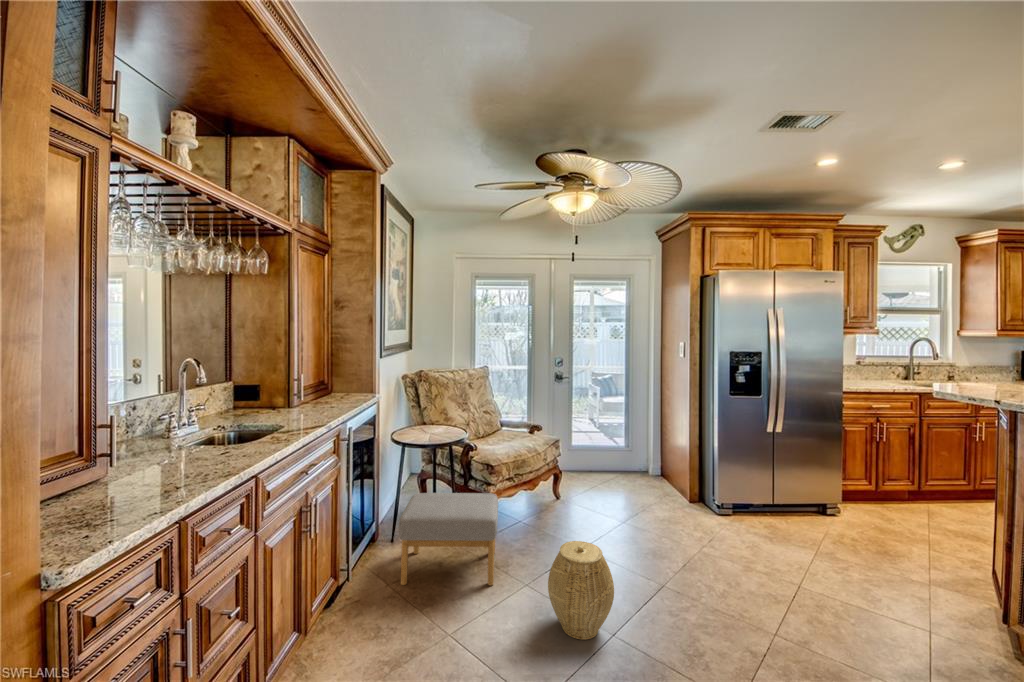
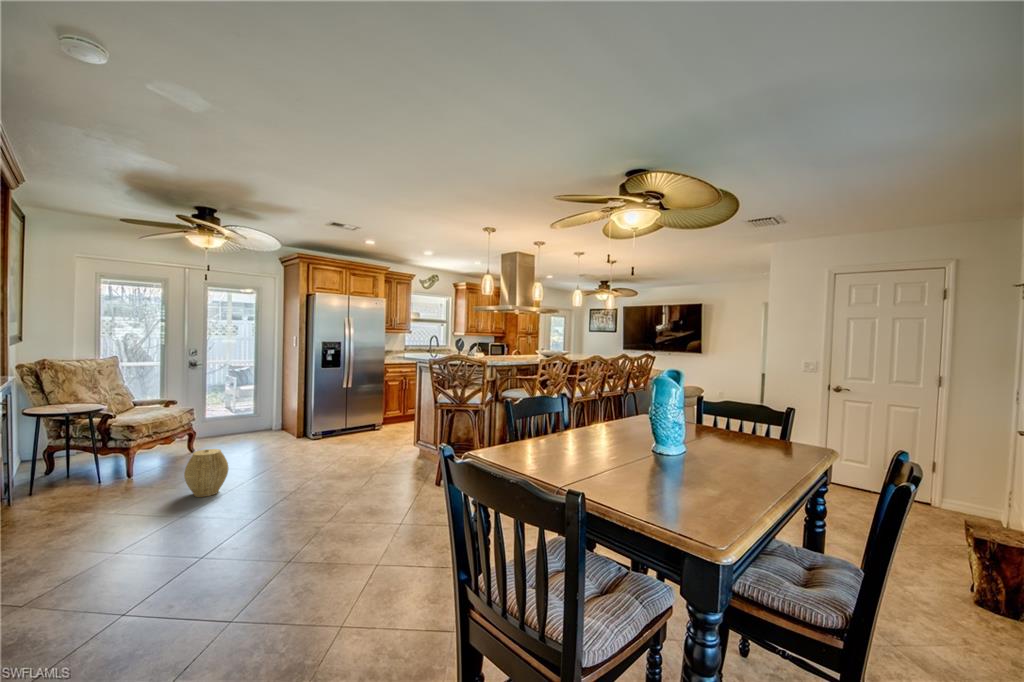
footstool: present [399,493,498,585] -> none [48,442,142,510]

